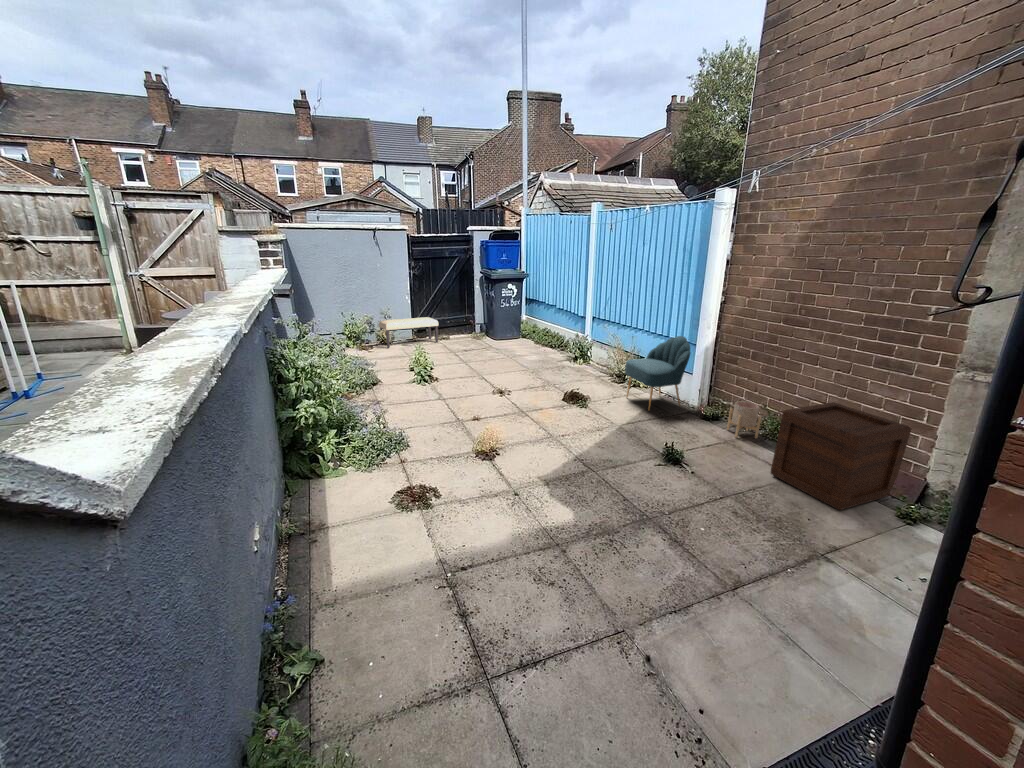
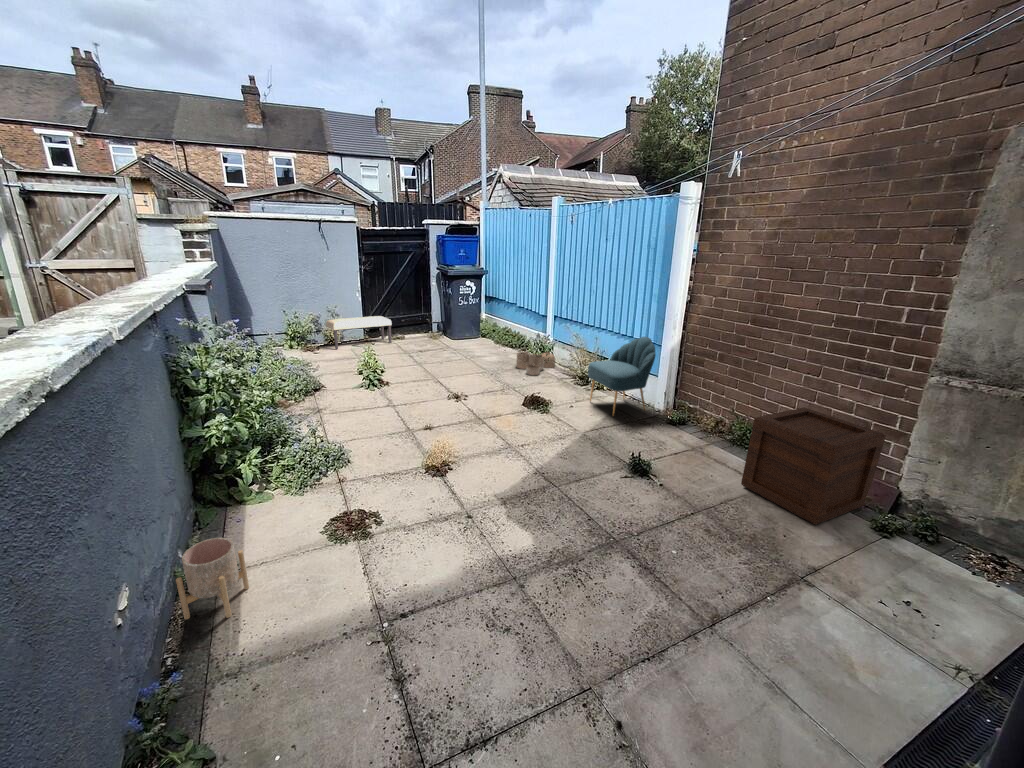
woven basket: none [556,349,594,373] -> present [516,352,555,375]
planter: present [727,401,761,438] -> present [176,538,249,619]

